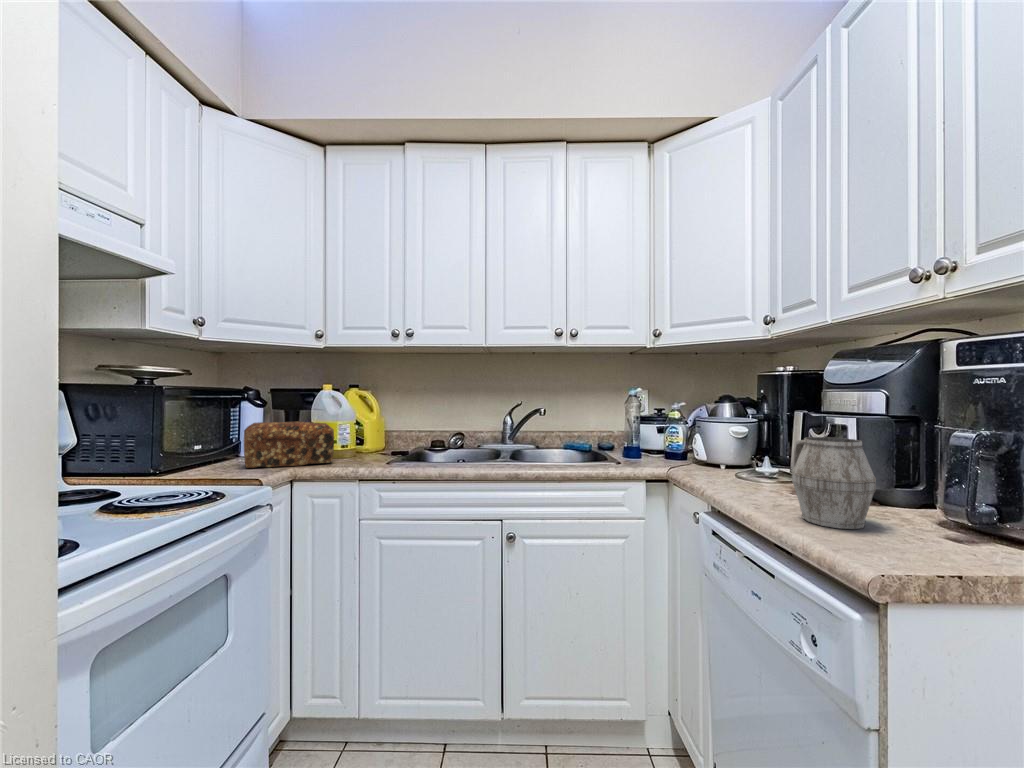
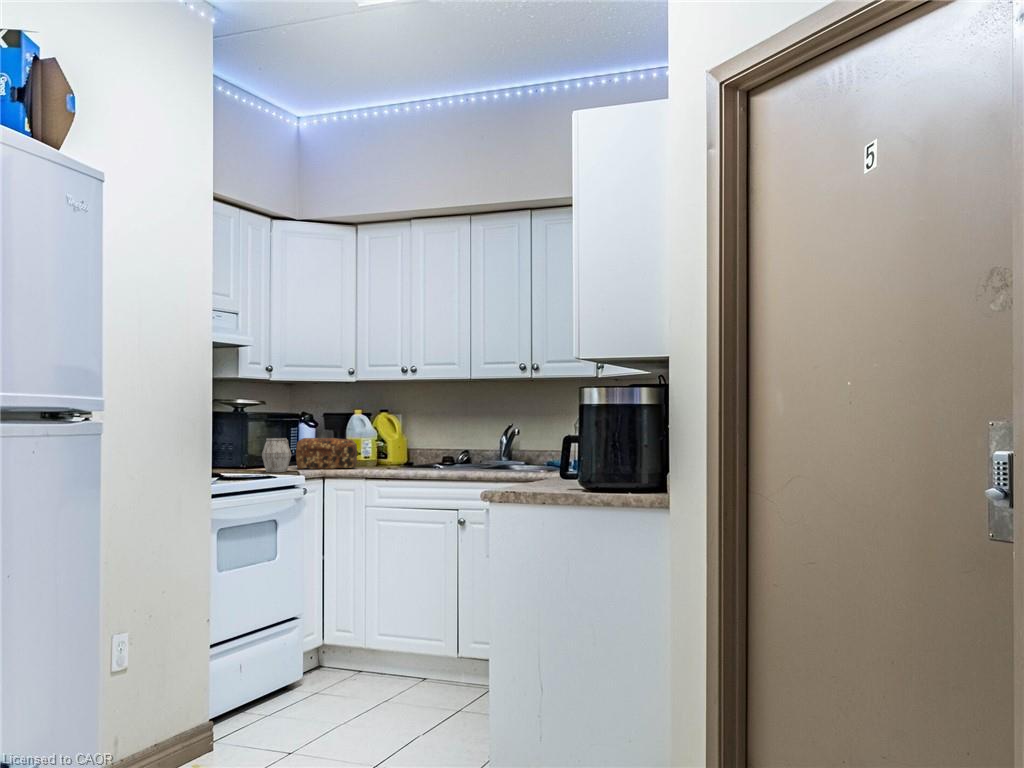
mug: present [792,437,876,529] -> present [262,438,291,472]

